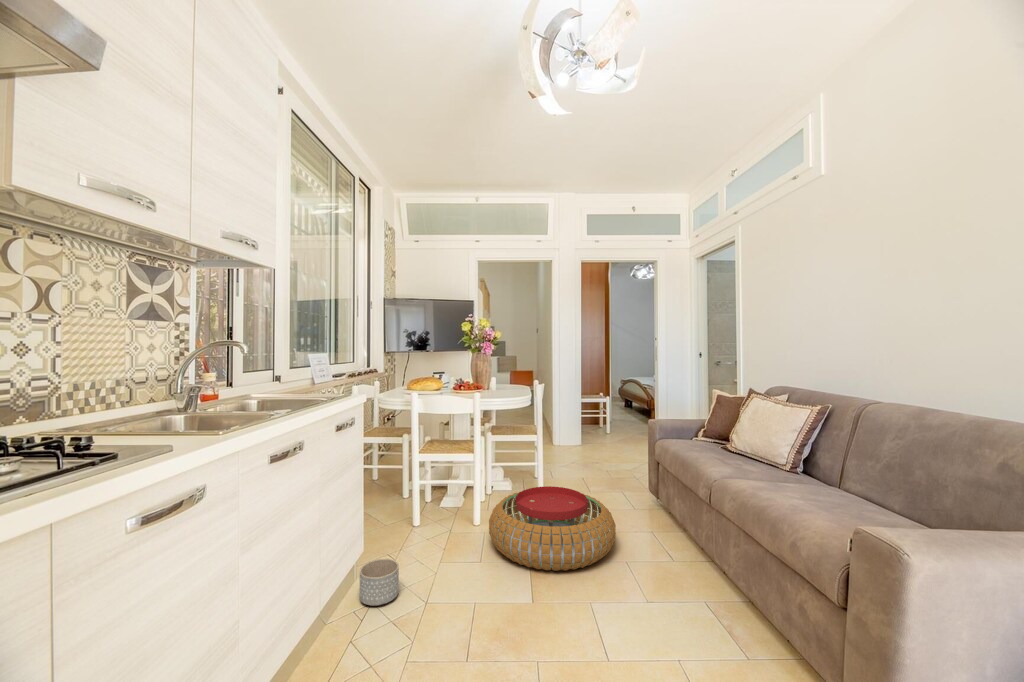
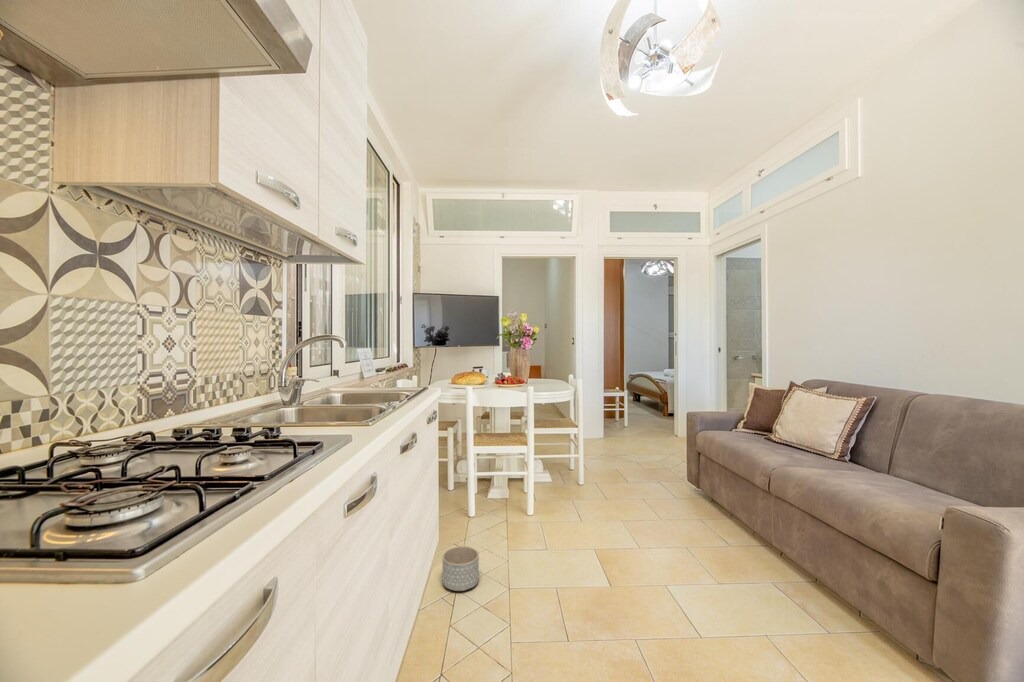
pouf: present [489,486,616,571] -> none [547,476,672,556]

